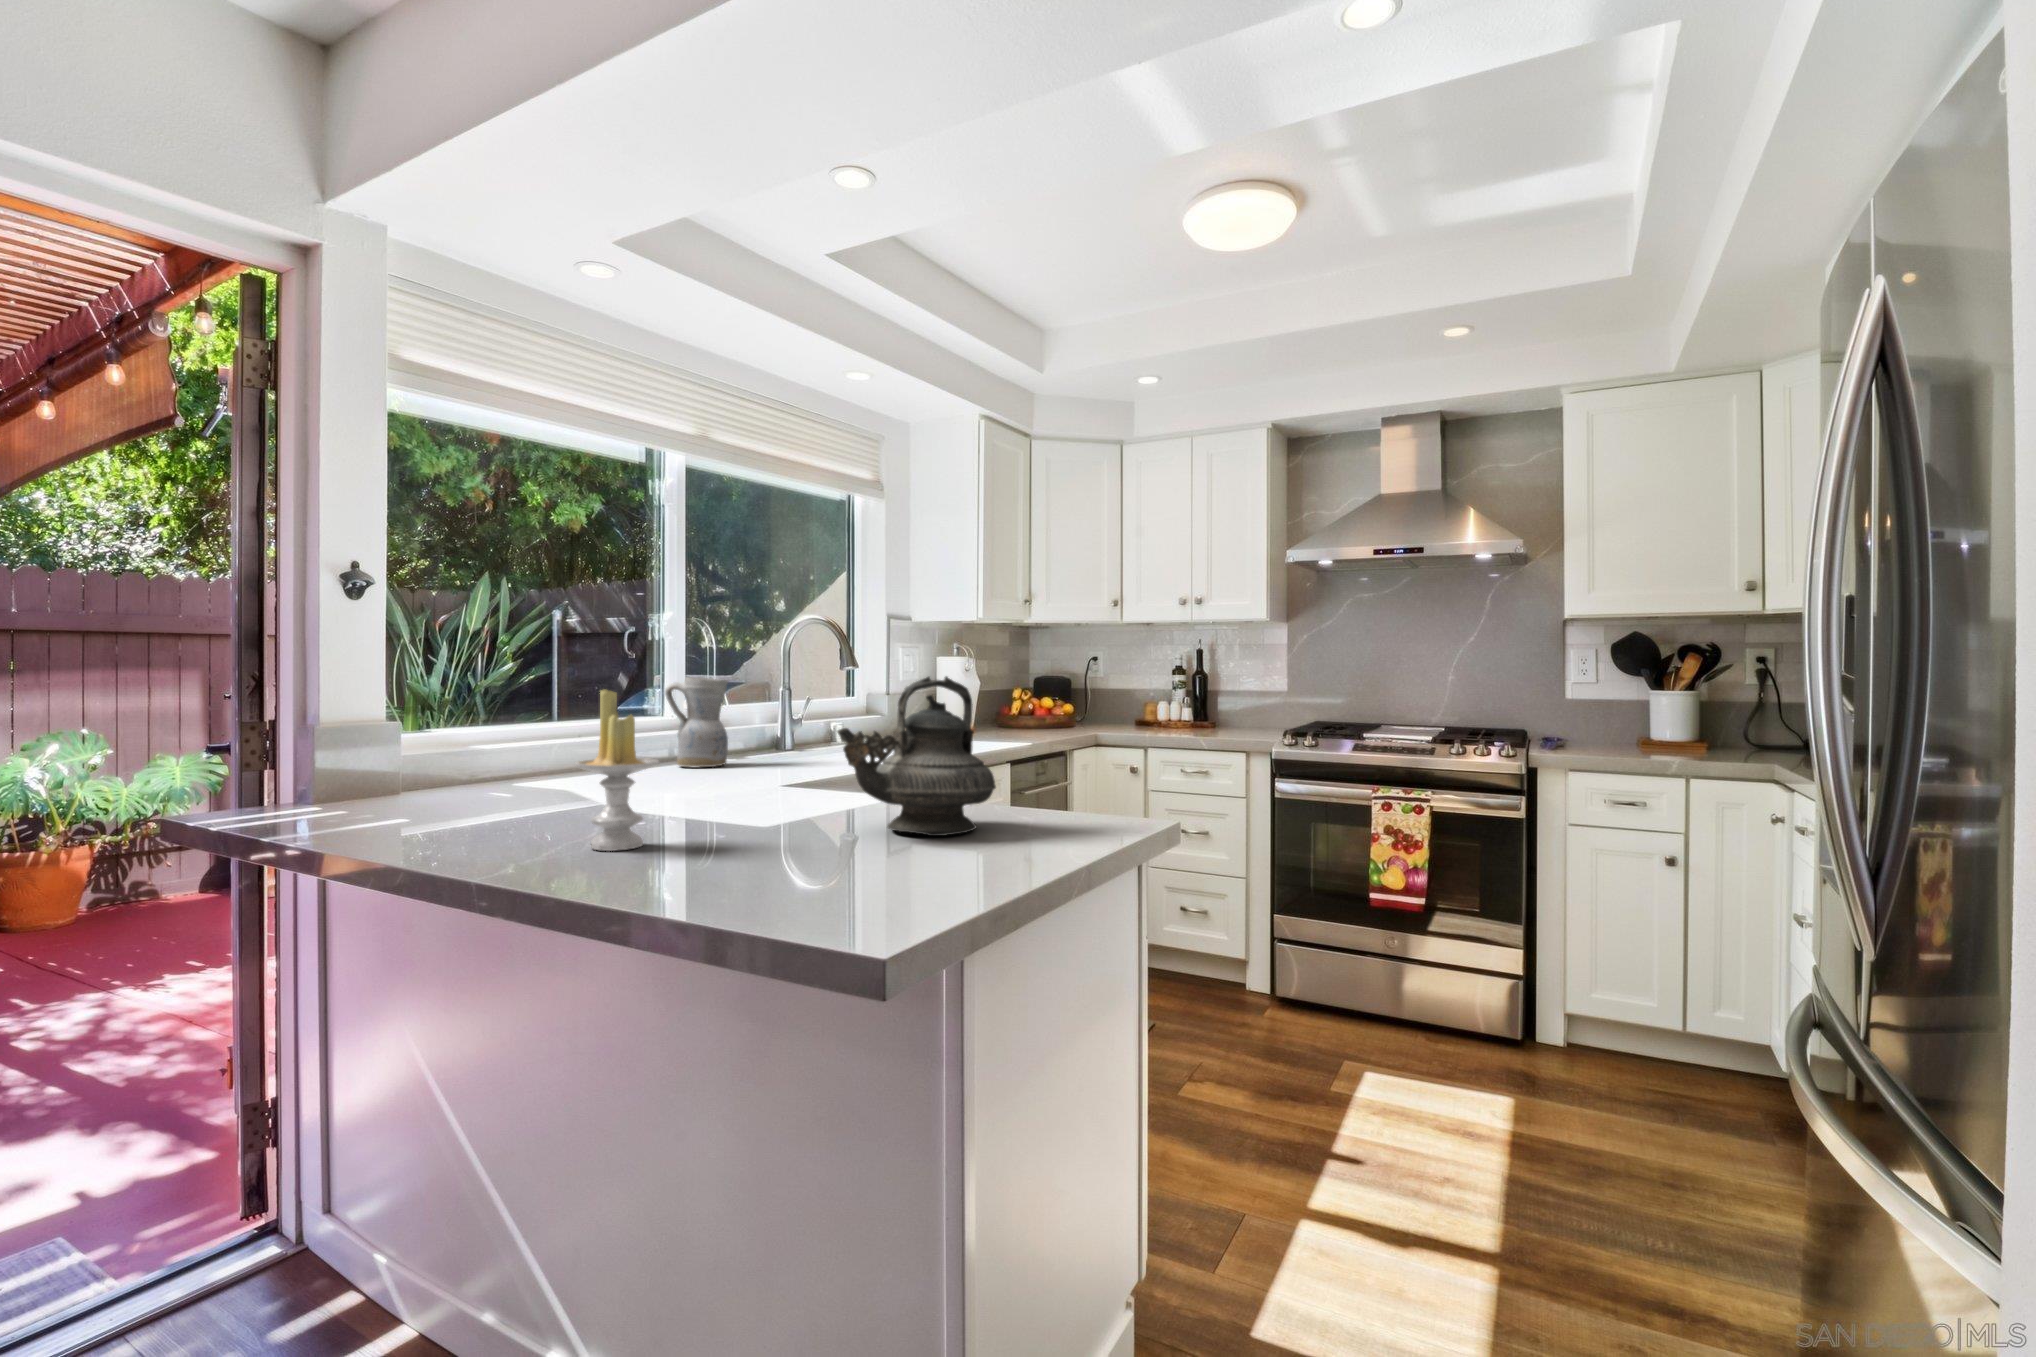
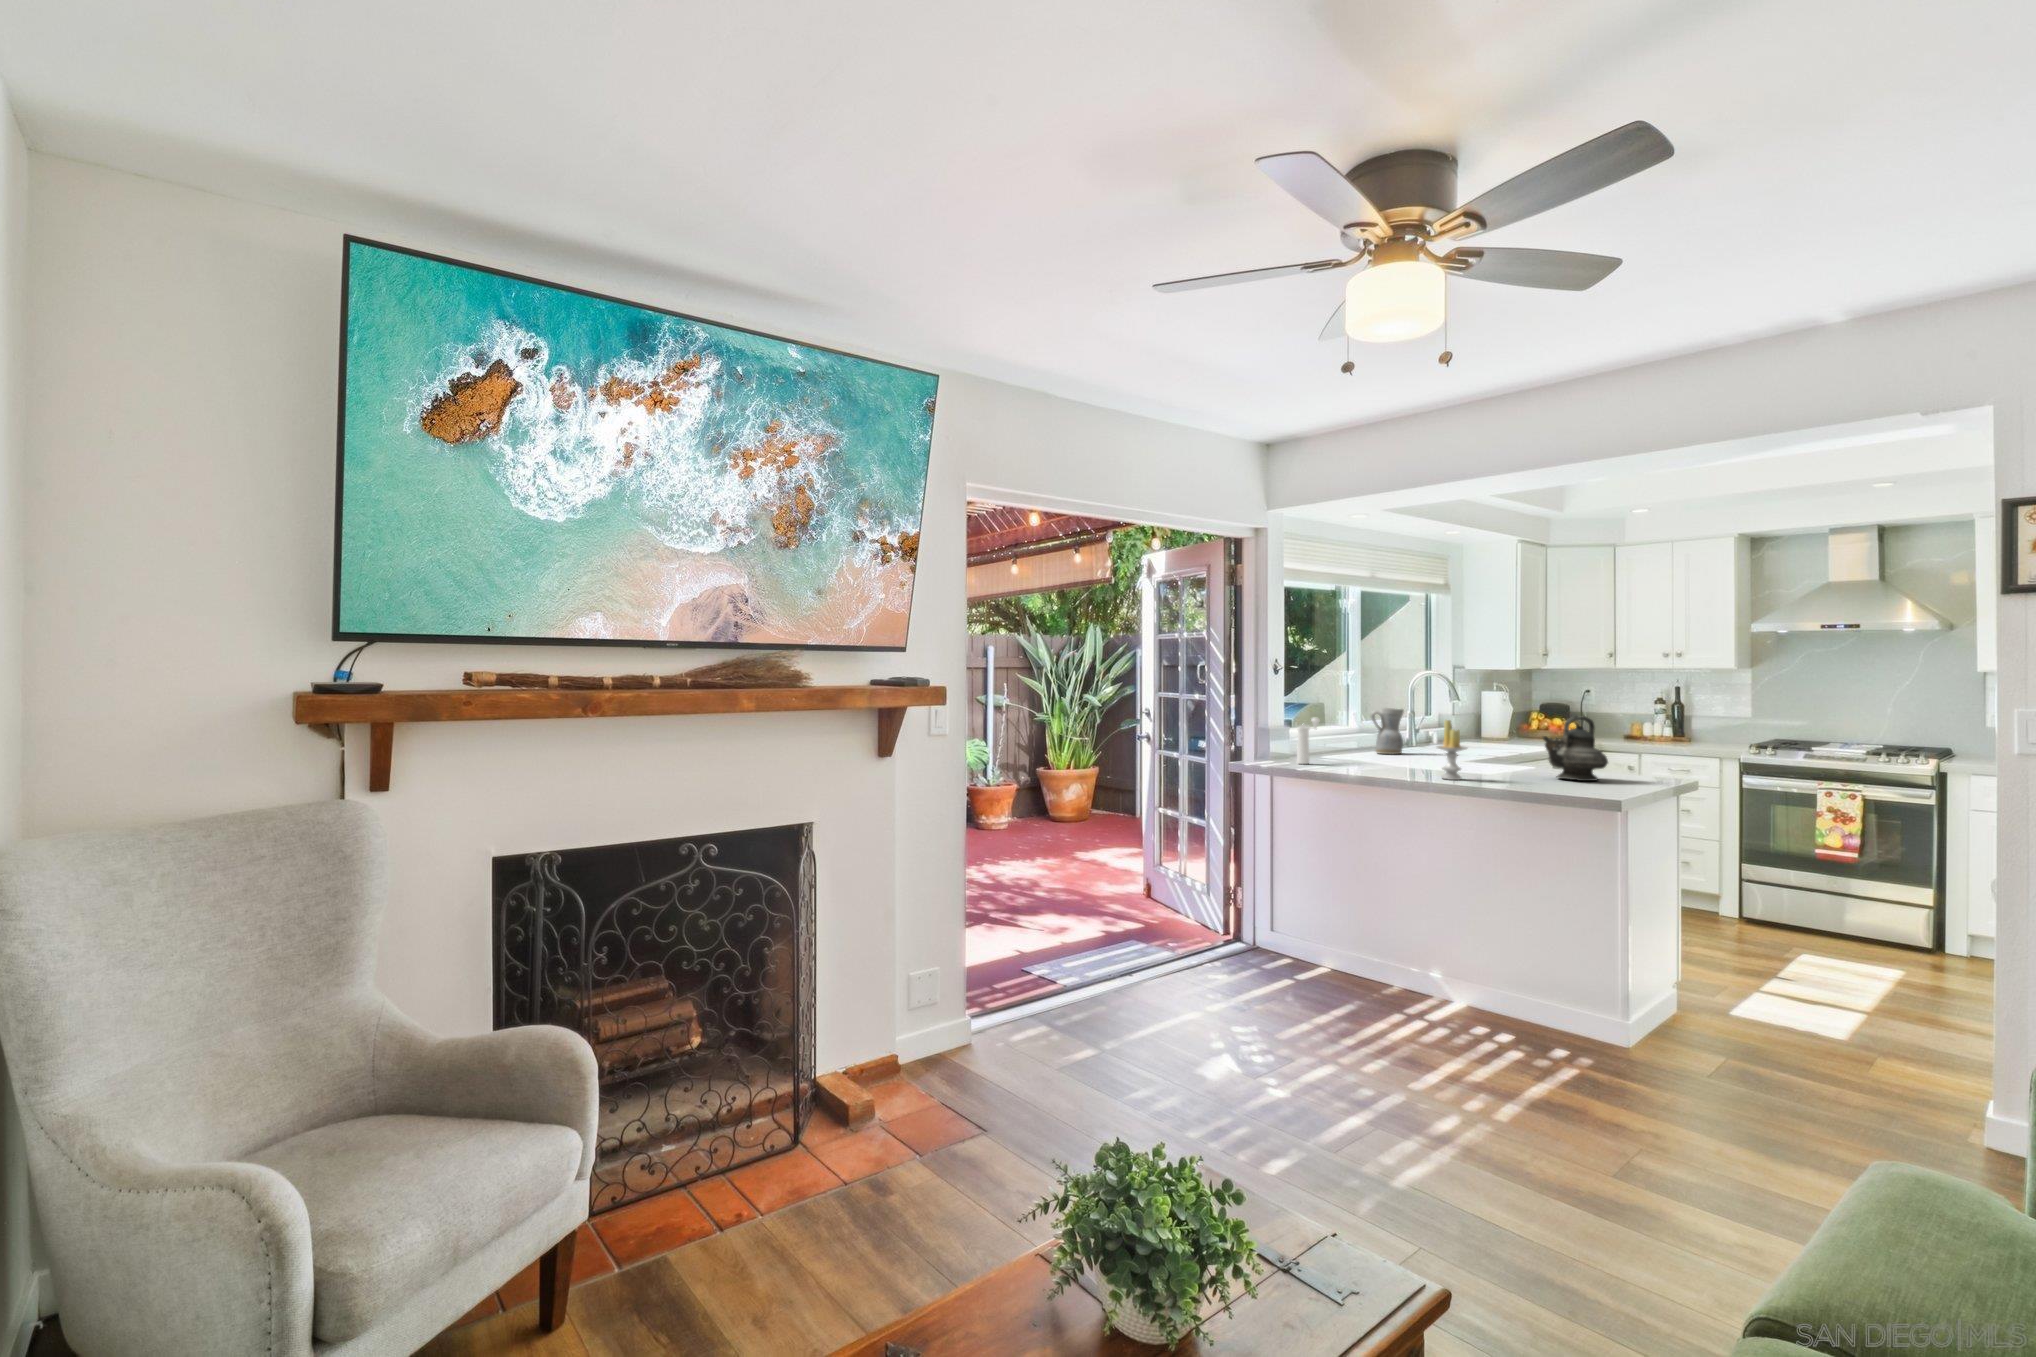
pepper mill: none [380,696,462,806] -> present [1297,718,1320,764]

